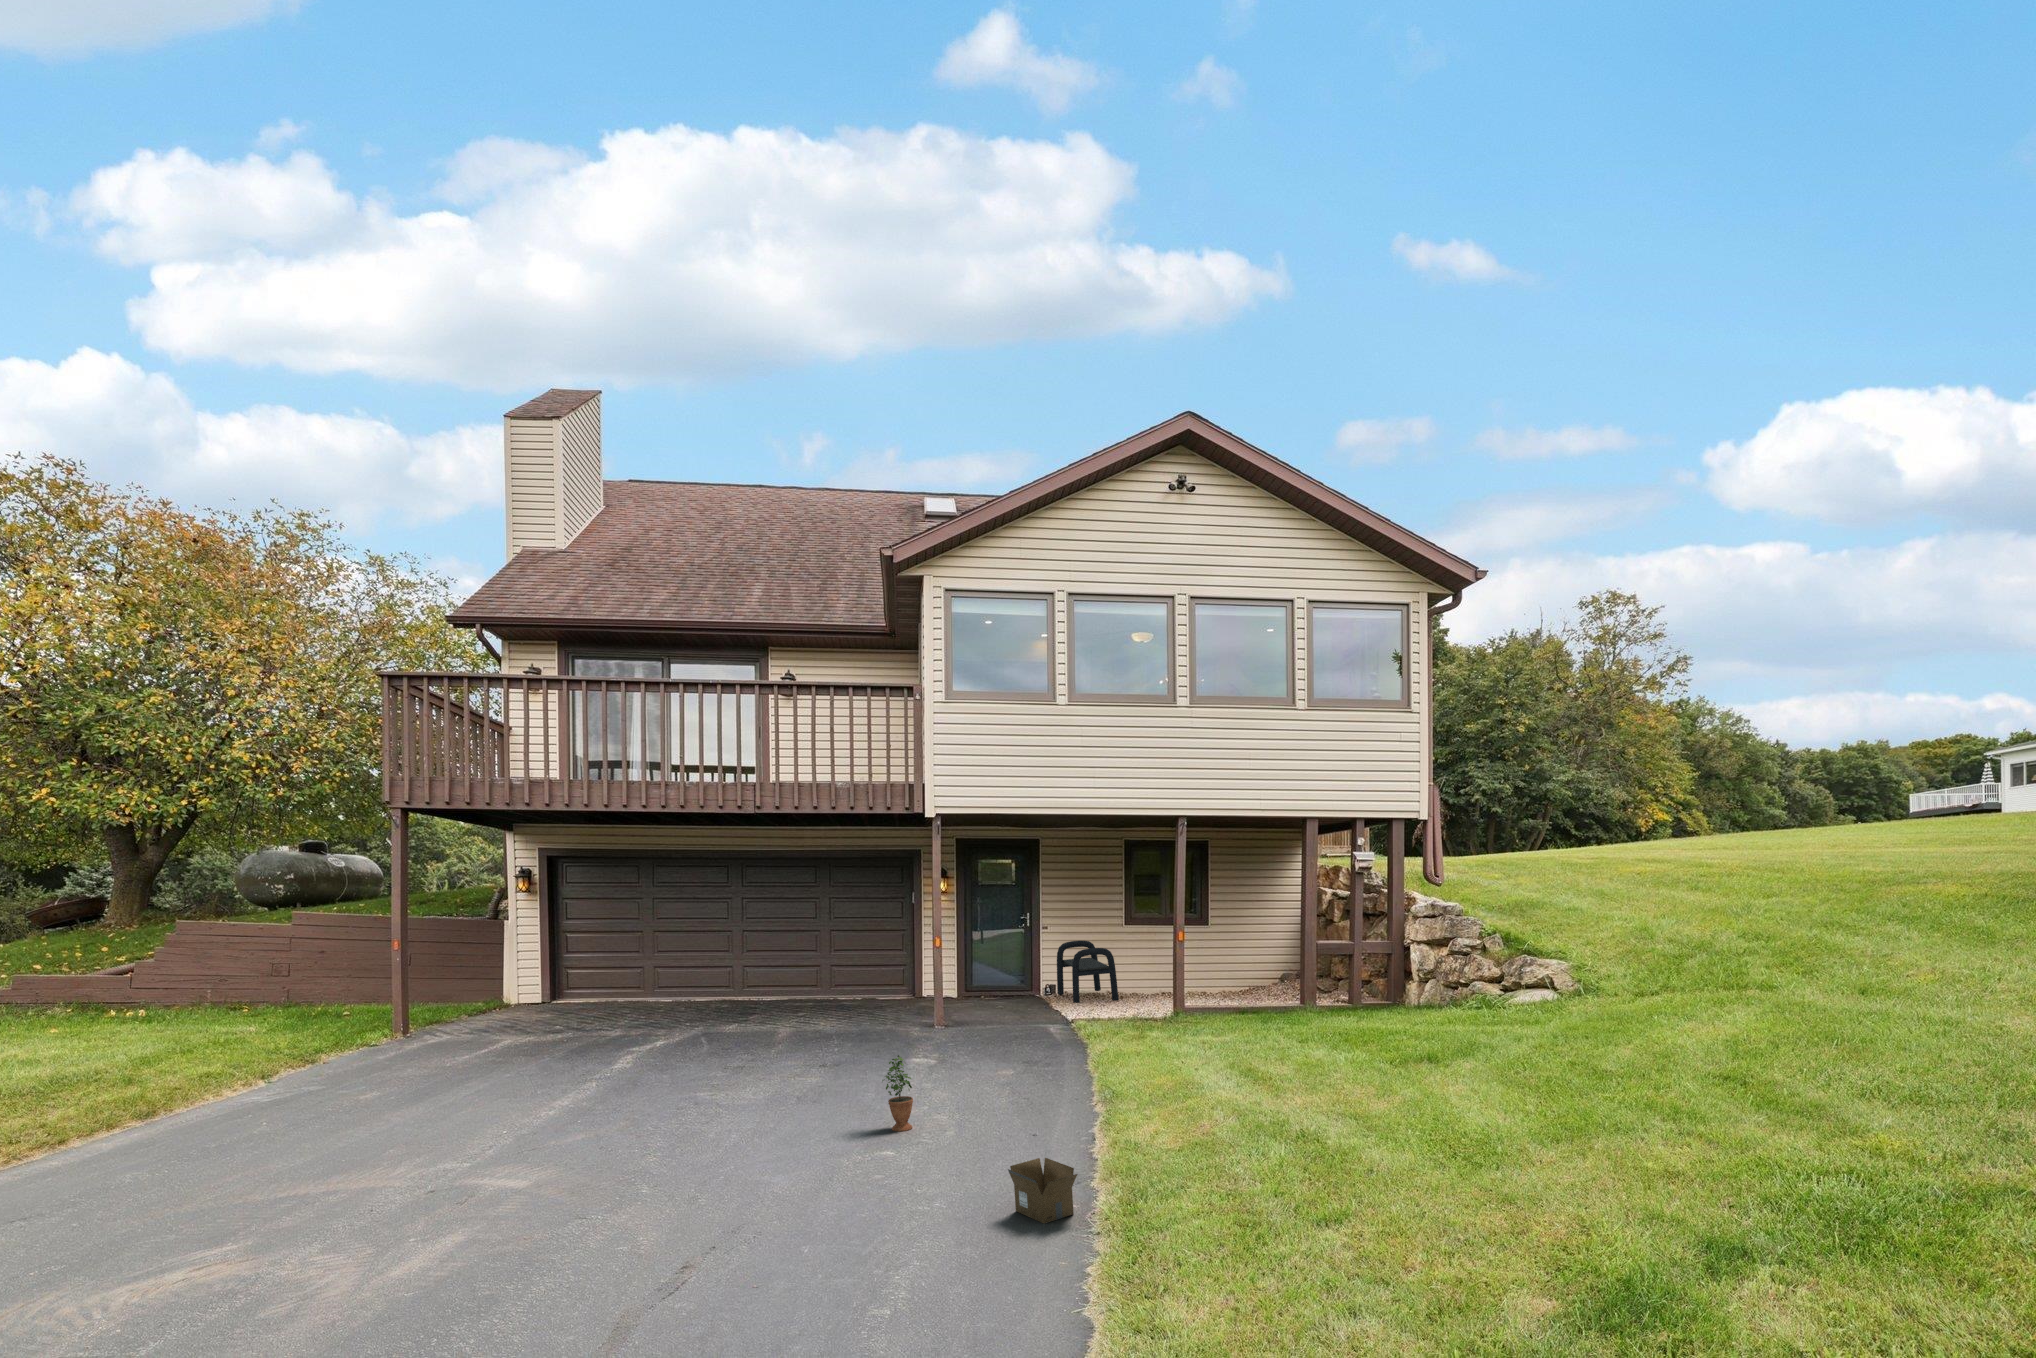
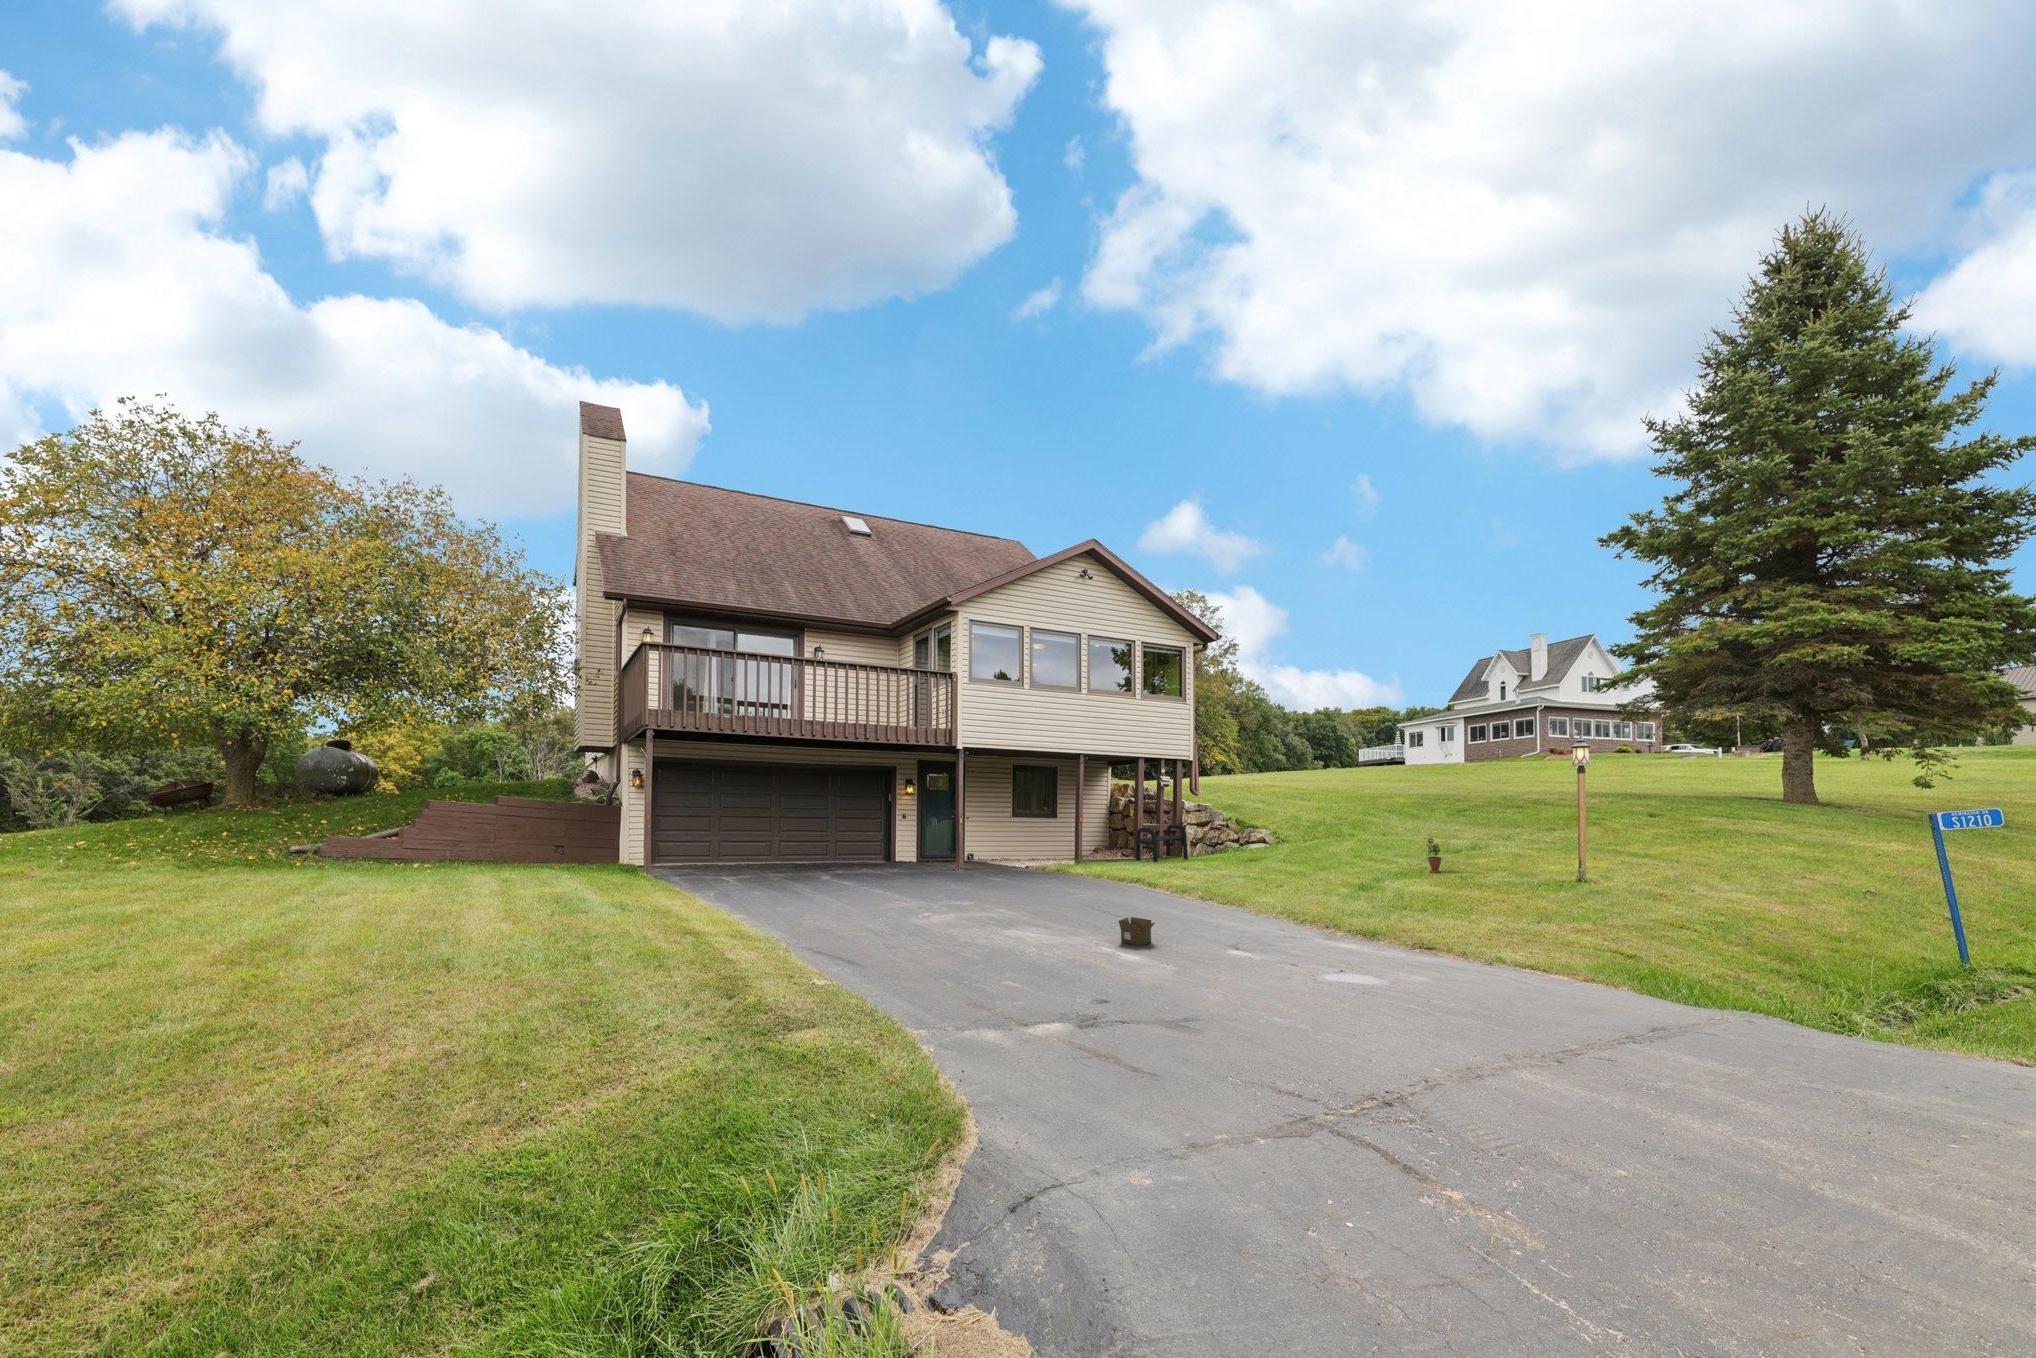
bench: present [1057,941,1119,1003] -> present [1136,824,1188,862]
potted plant: present [882,1055,913,1131] -> present [1424,836,1441,873]

